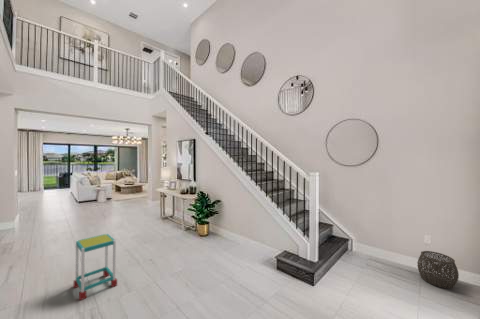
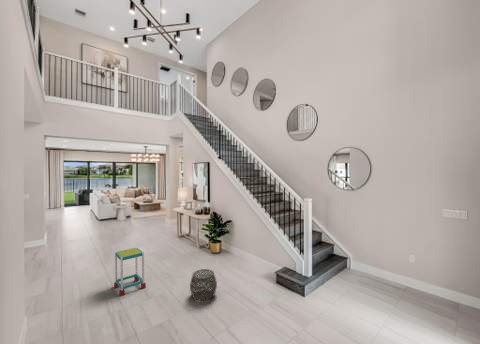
woven basket: present [417,251,459,288] -> present [190,269,217,301]

